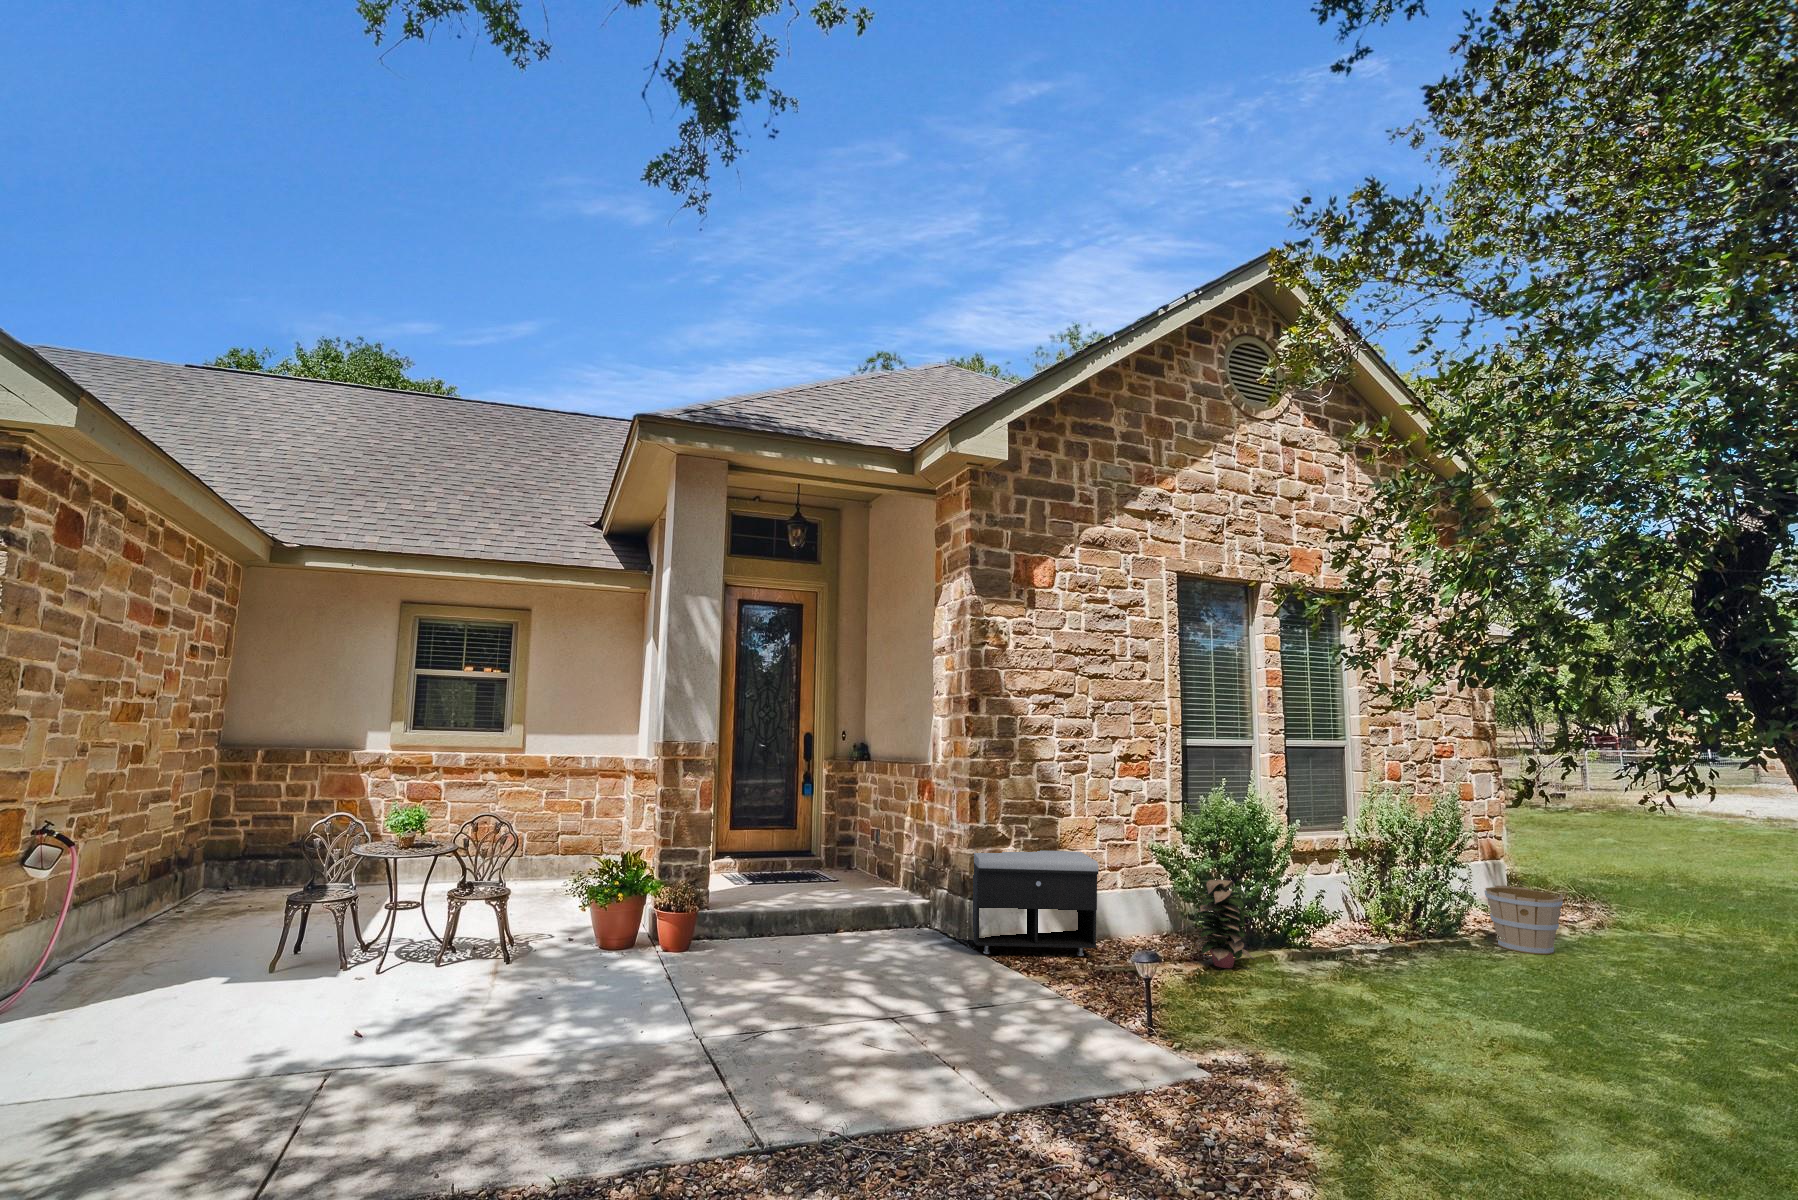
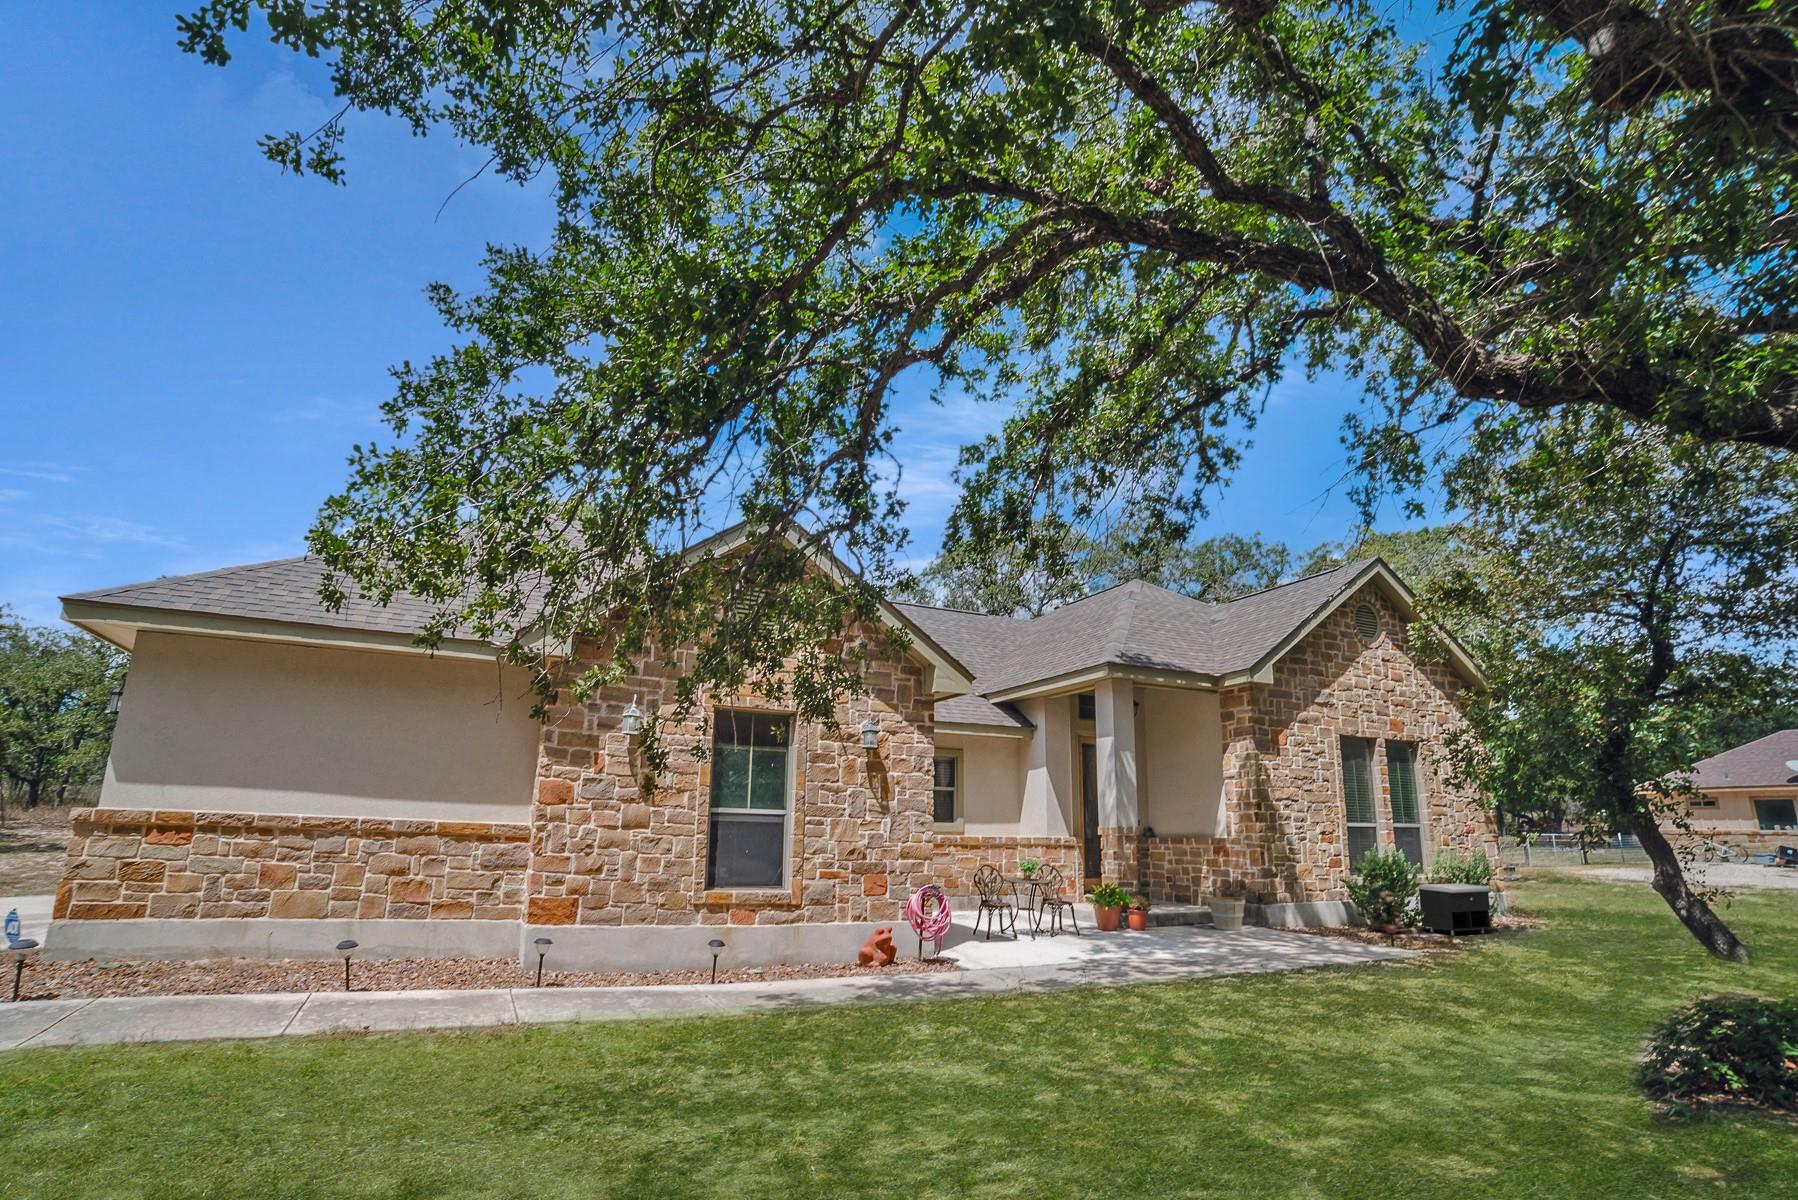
storage bench: present [973,851,1098,956] -> present [1419,883,1492,935]
wooden bucket: present [1484,885,1563,955] -> present [1208,896,1245,931]

